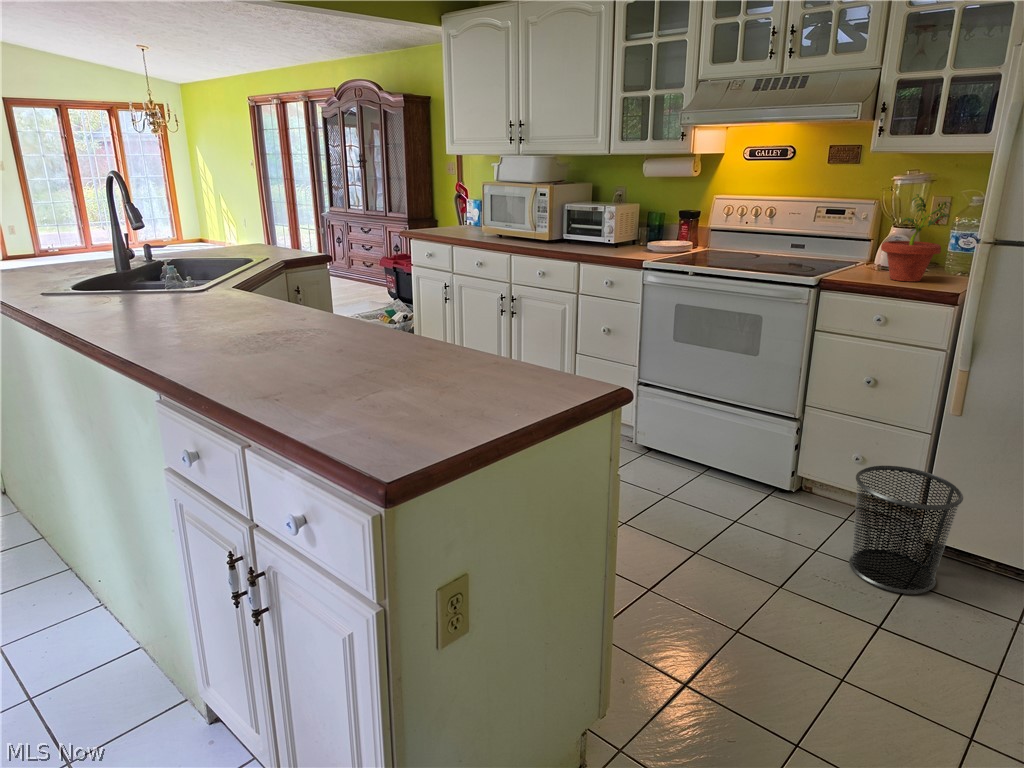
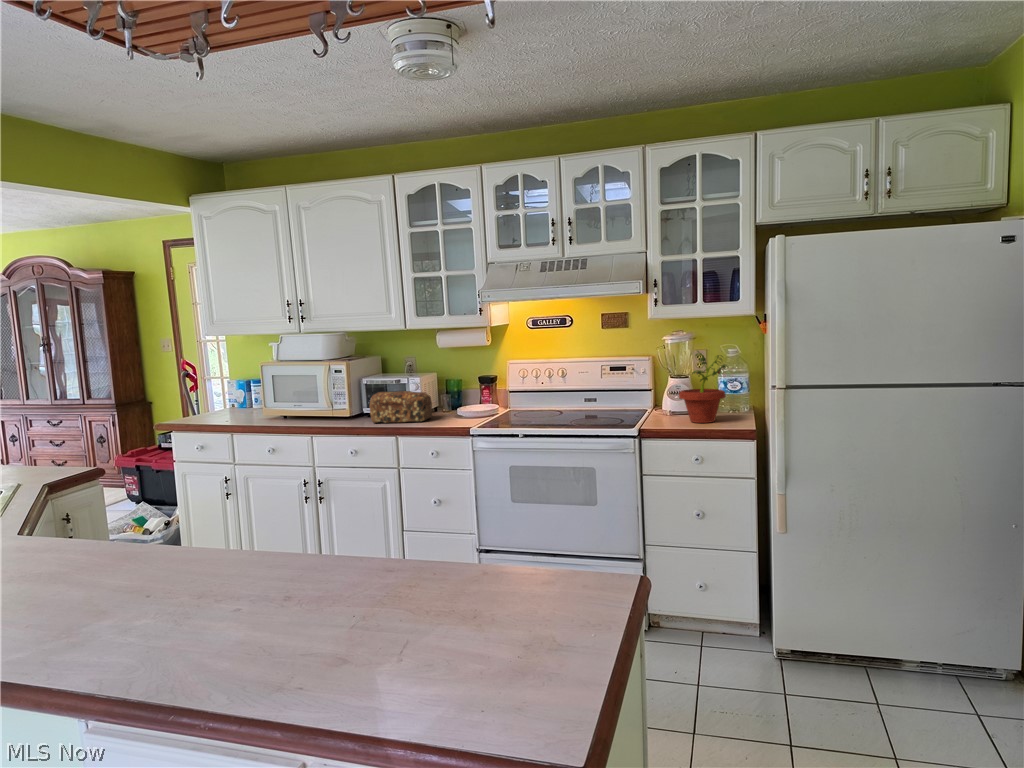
bread loaf: none [563,217,625,250] -> present [369,391,432,423]
waste bin: present [849,466,963,594] -> none [723,588,815,710]

